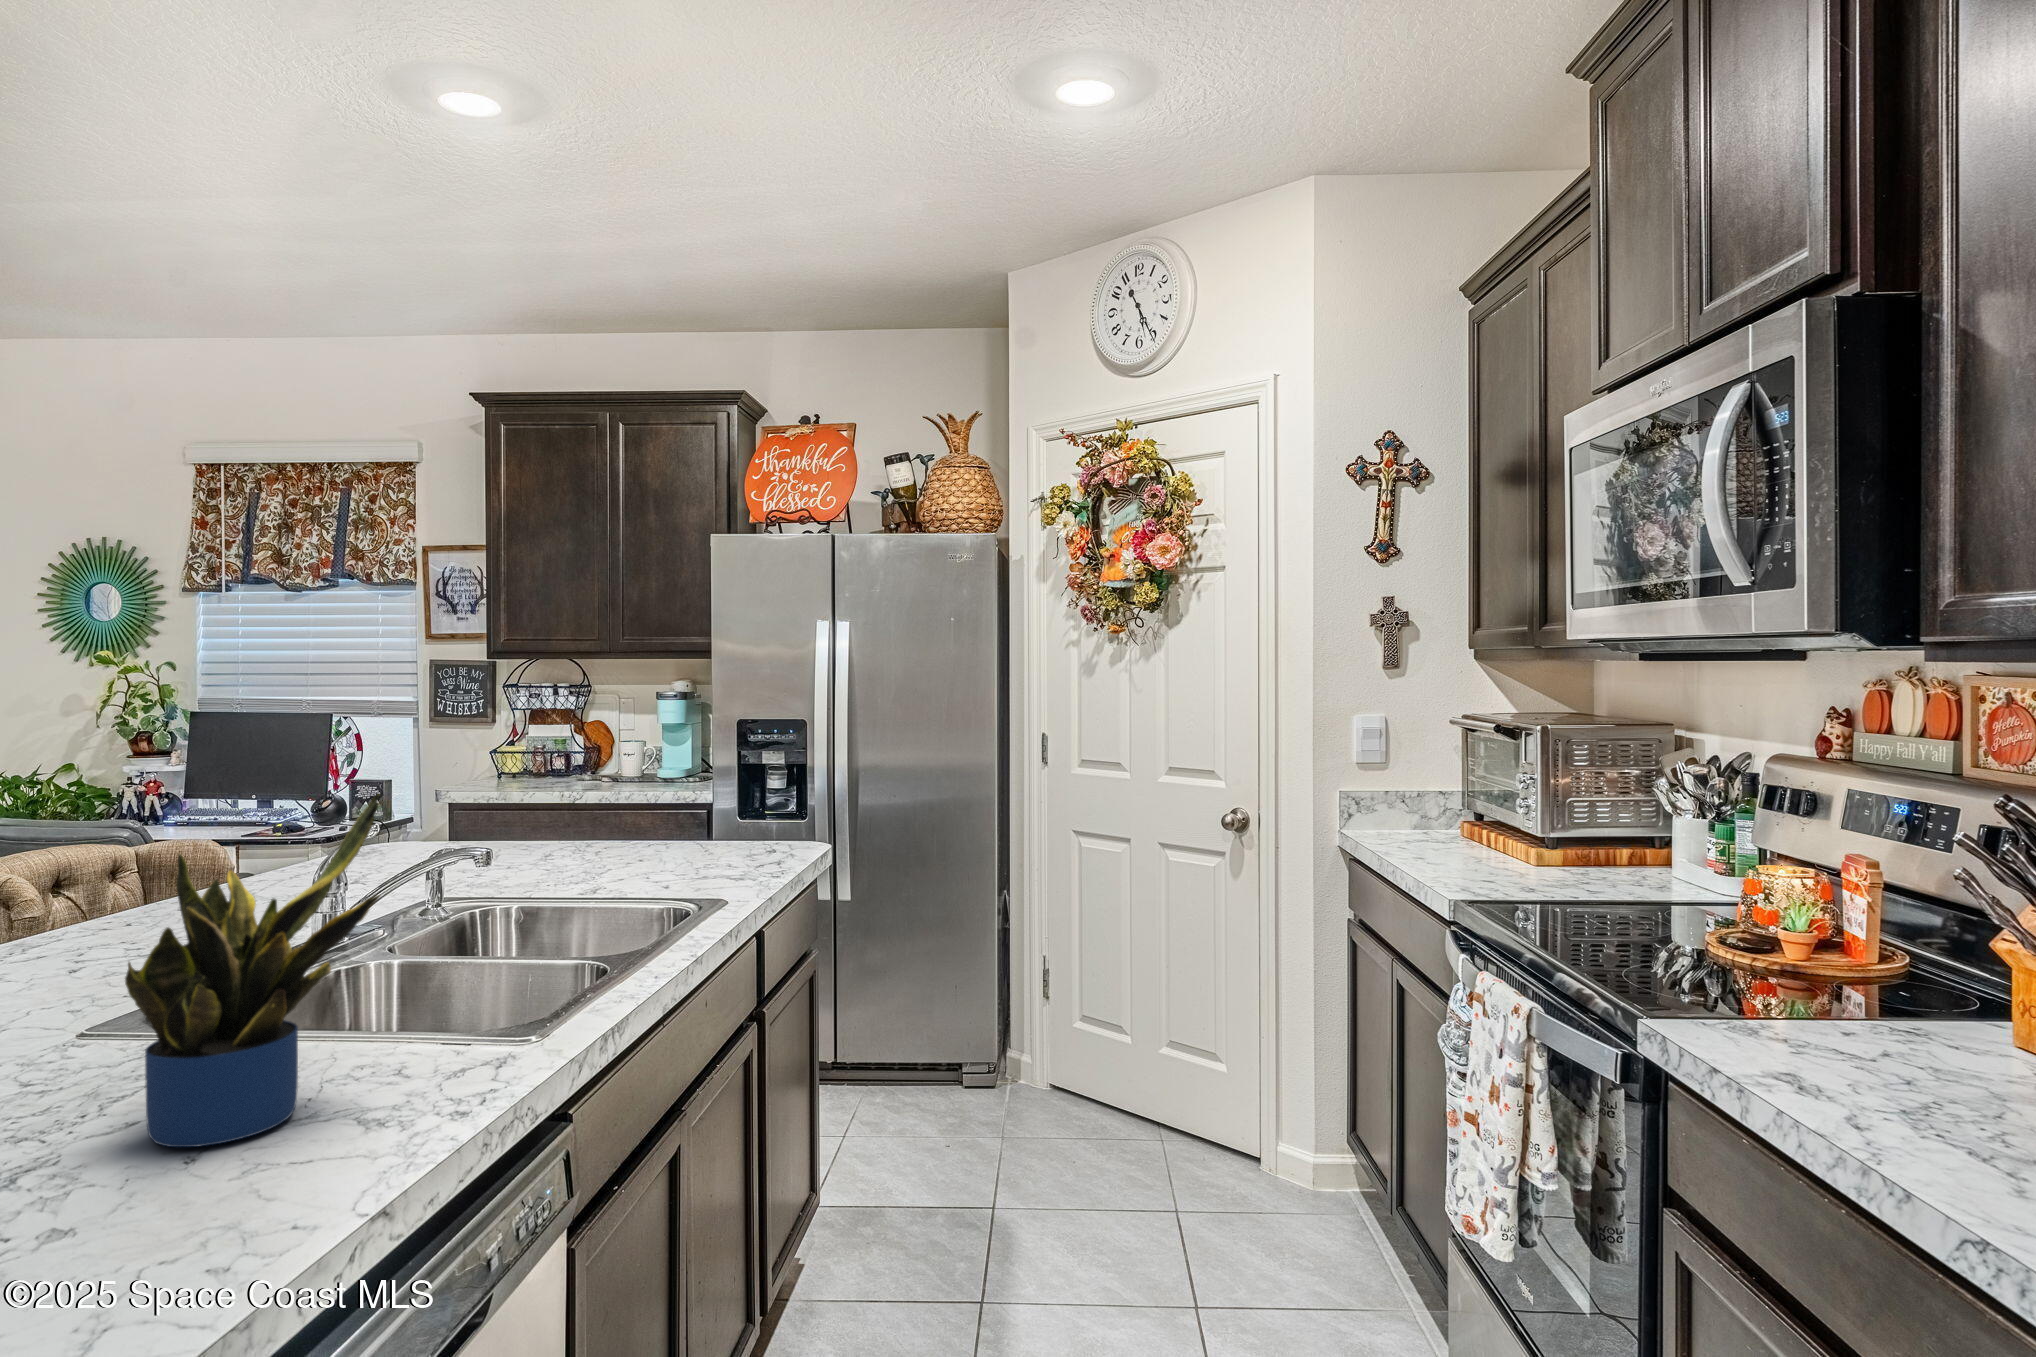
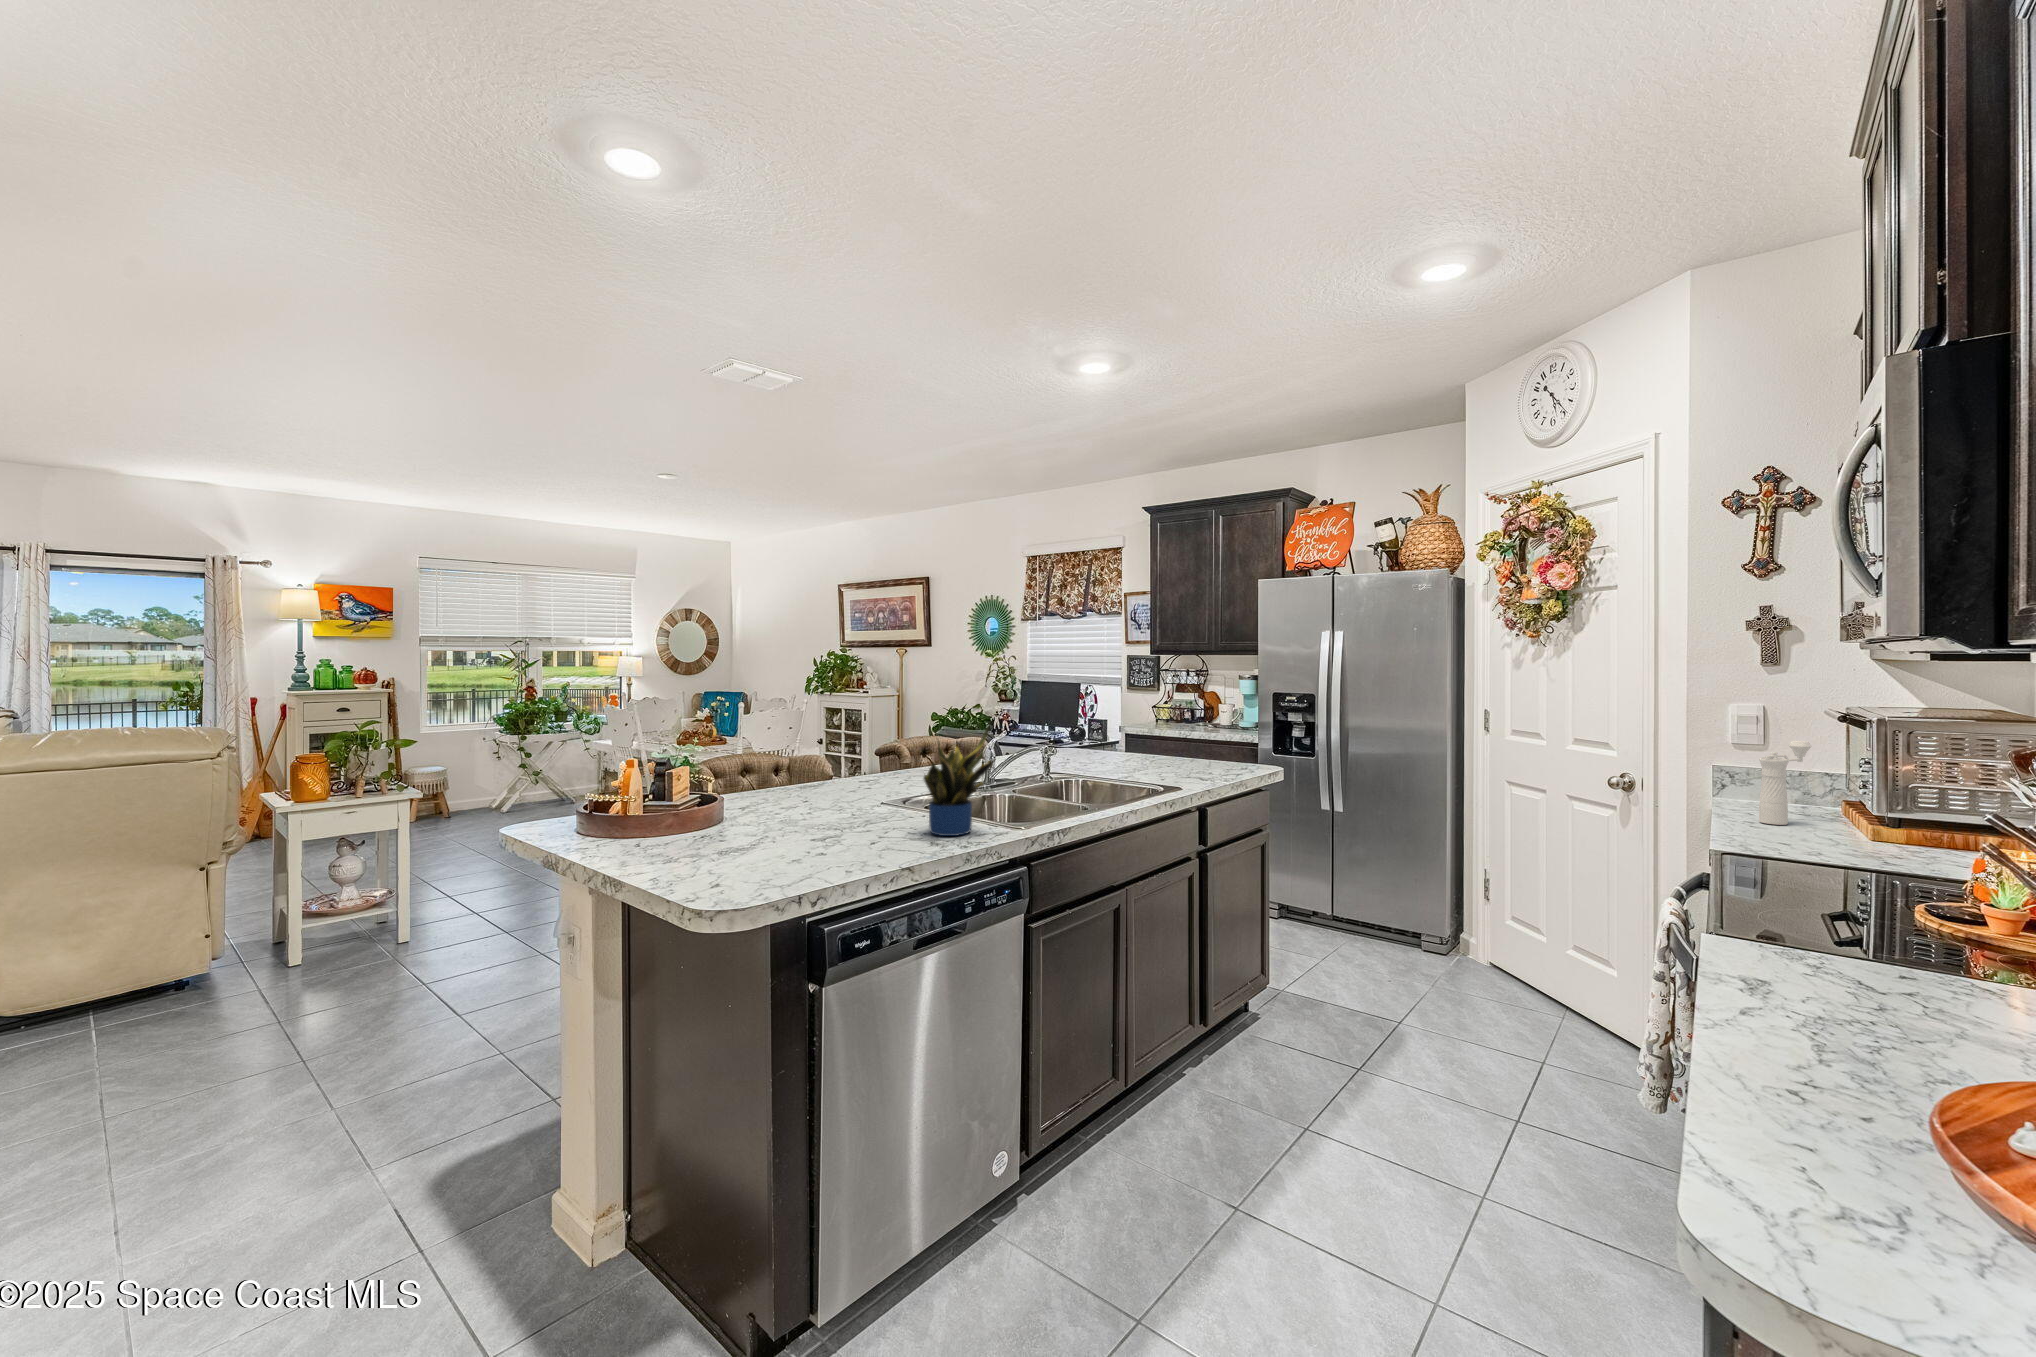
pepper mill: none [1431,755,1465,859] -> present [1759,741,1811,825]

